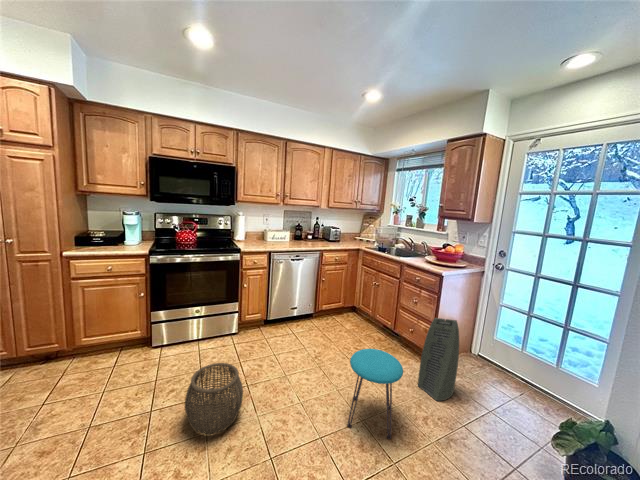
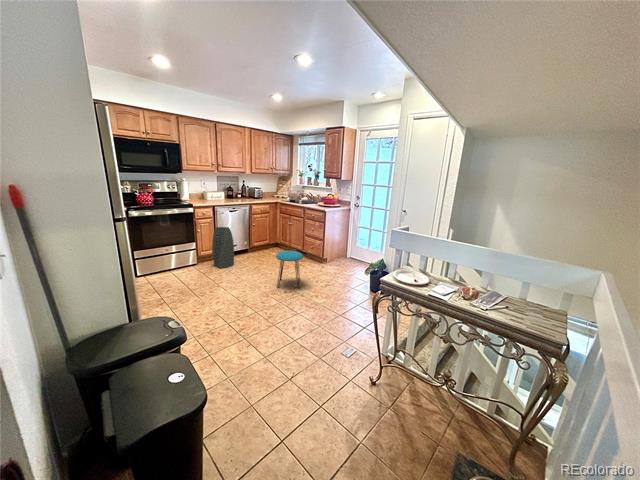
air purifier: present [418,318,459,401] -> present [212,227,234,268]
woven basket: present [185,363,243,435] -> none [186,267,219,299]

